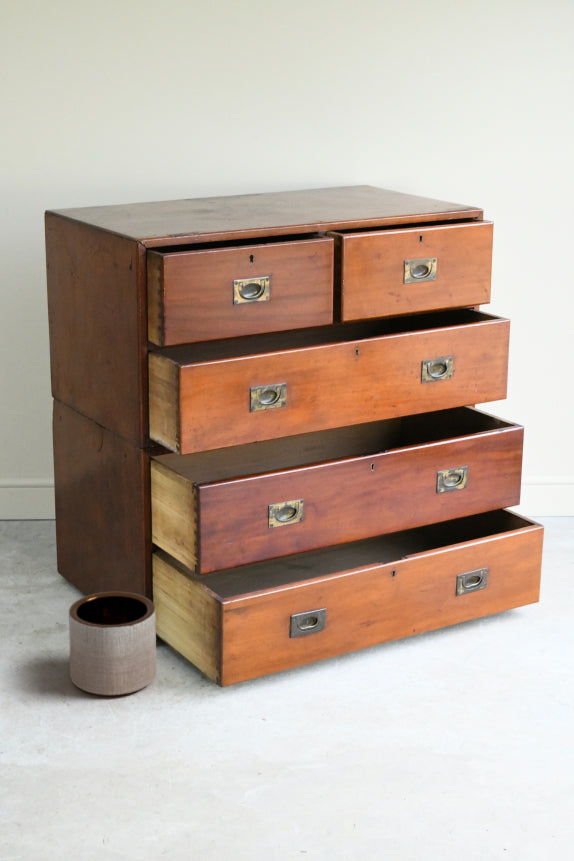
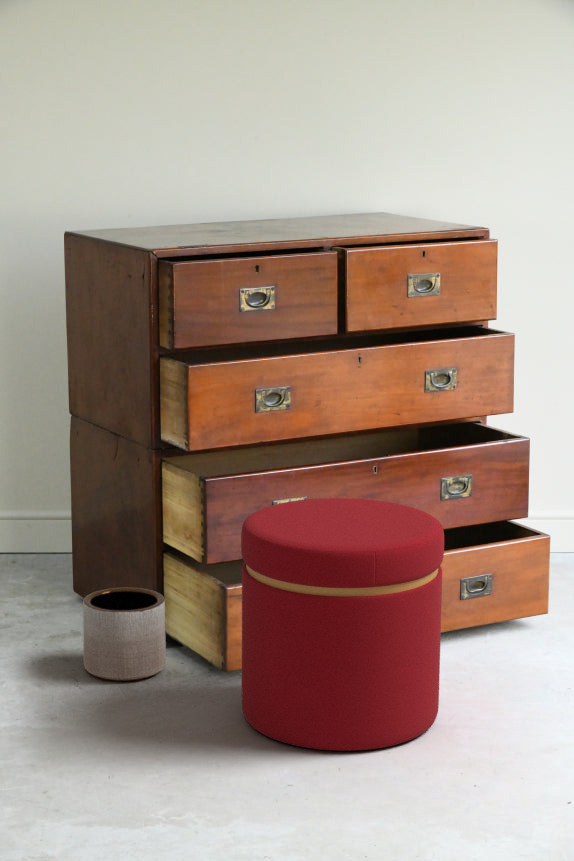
ottoman: none [242,508,462,795] -> present [241,498,444,751]

